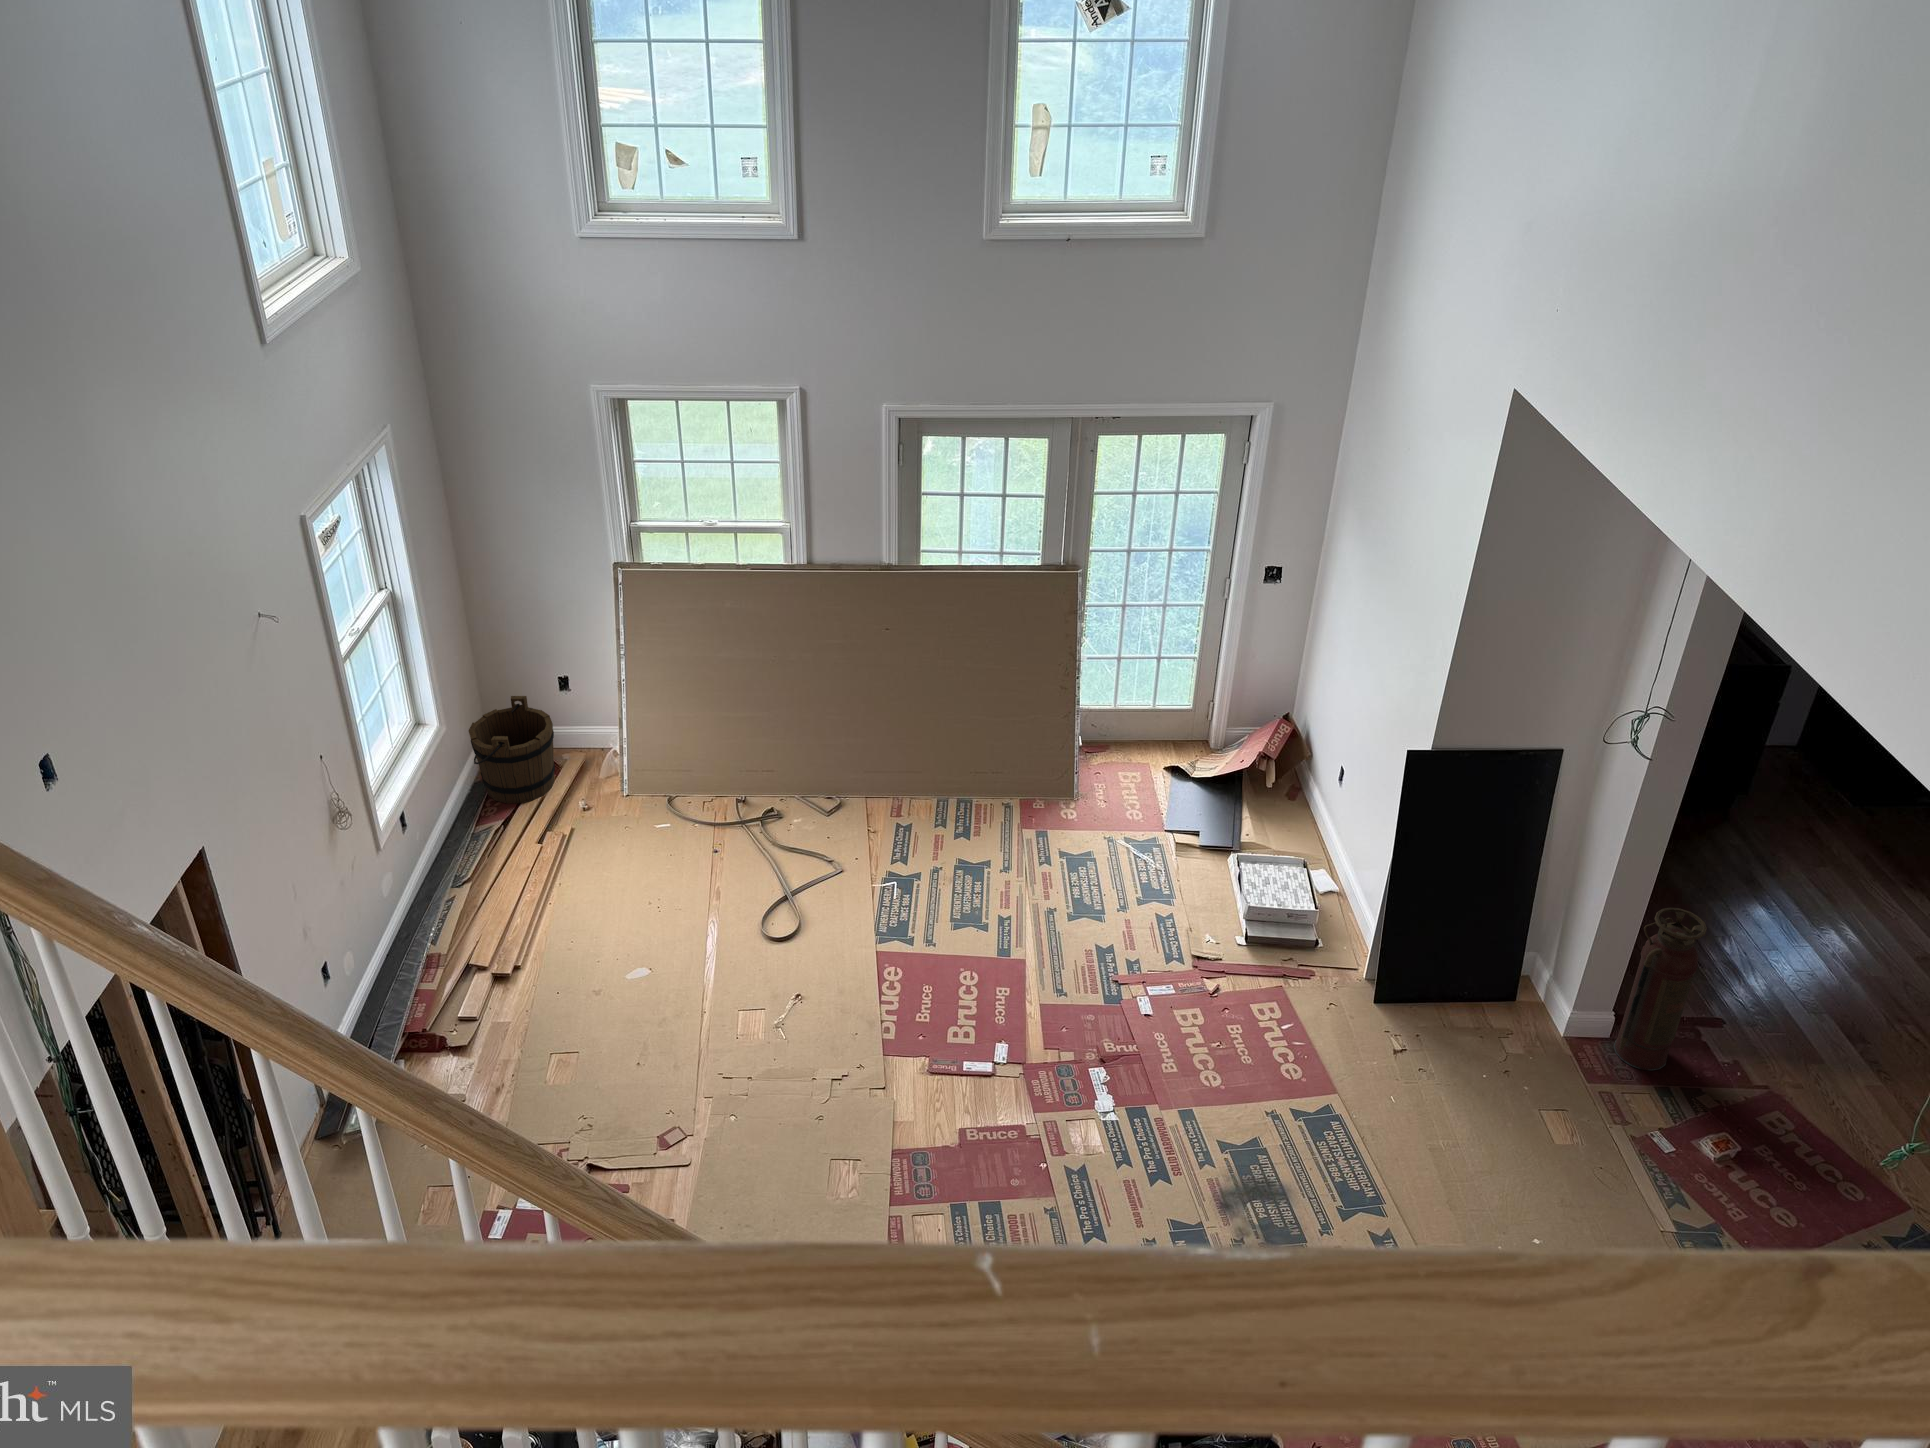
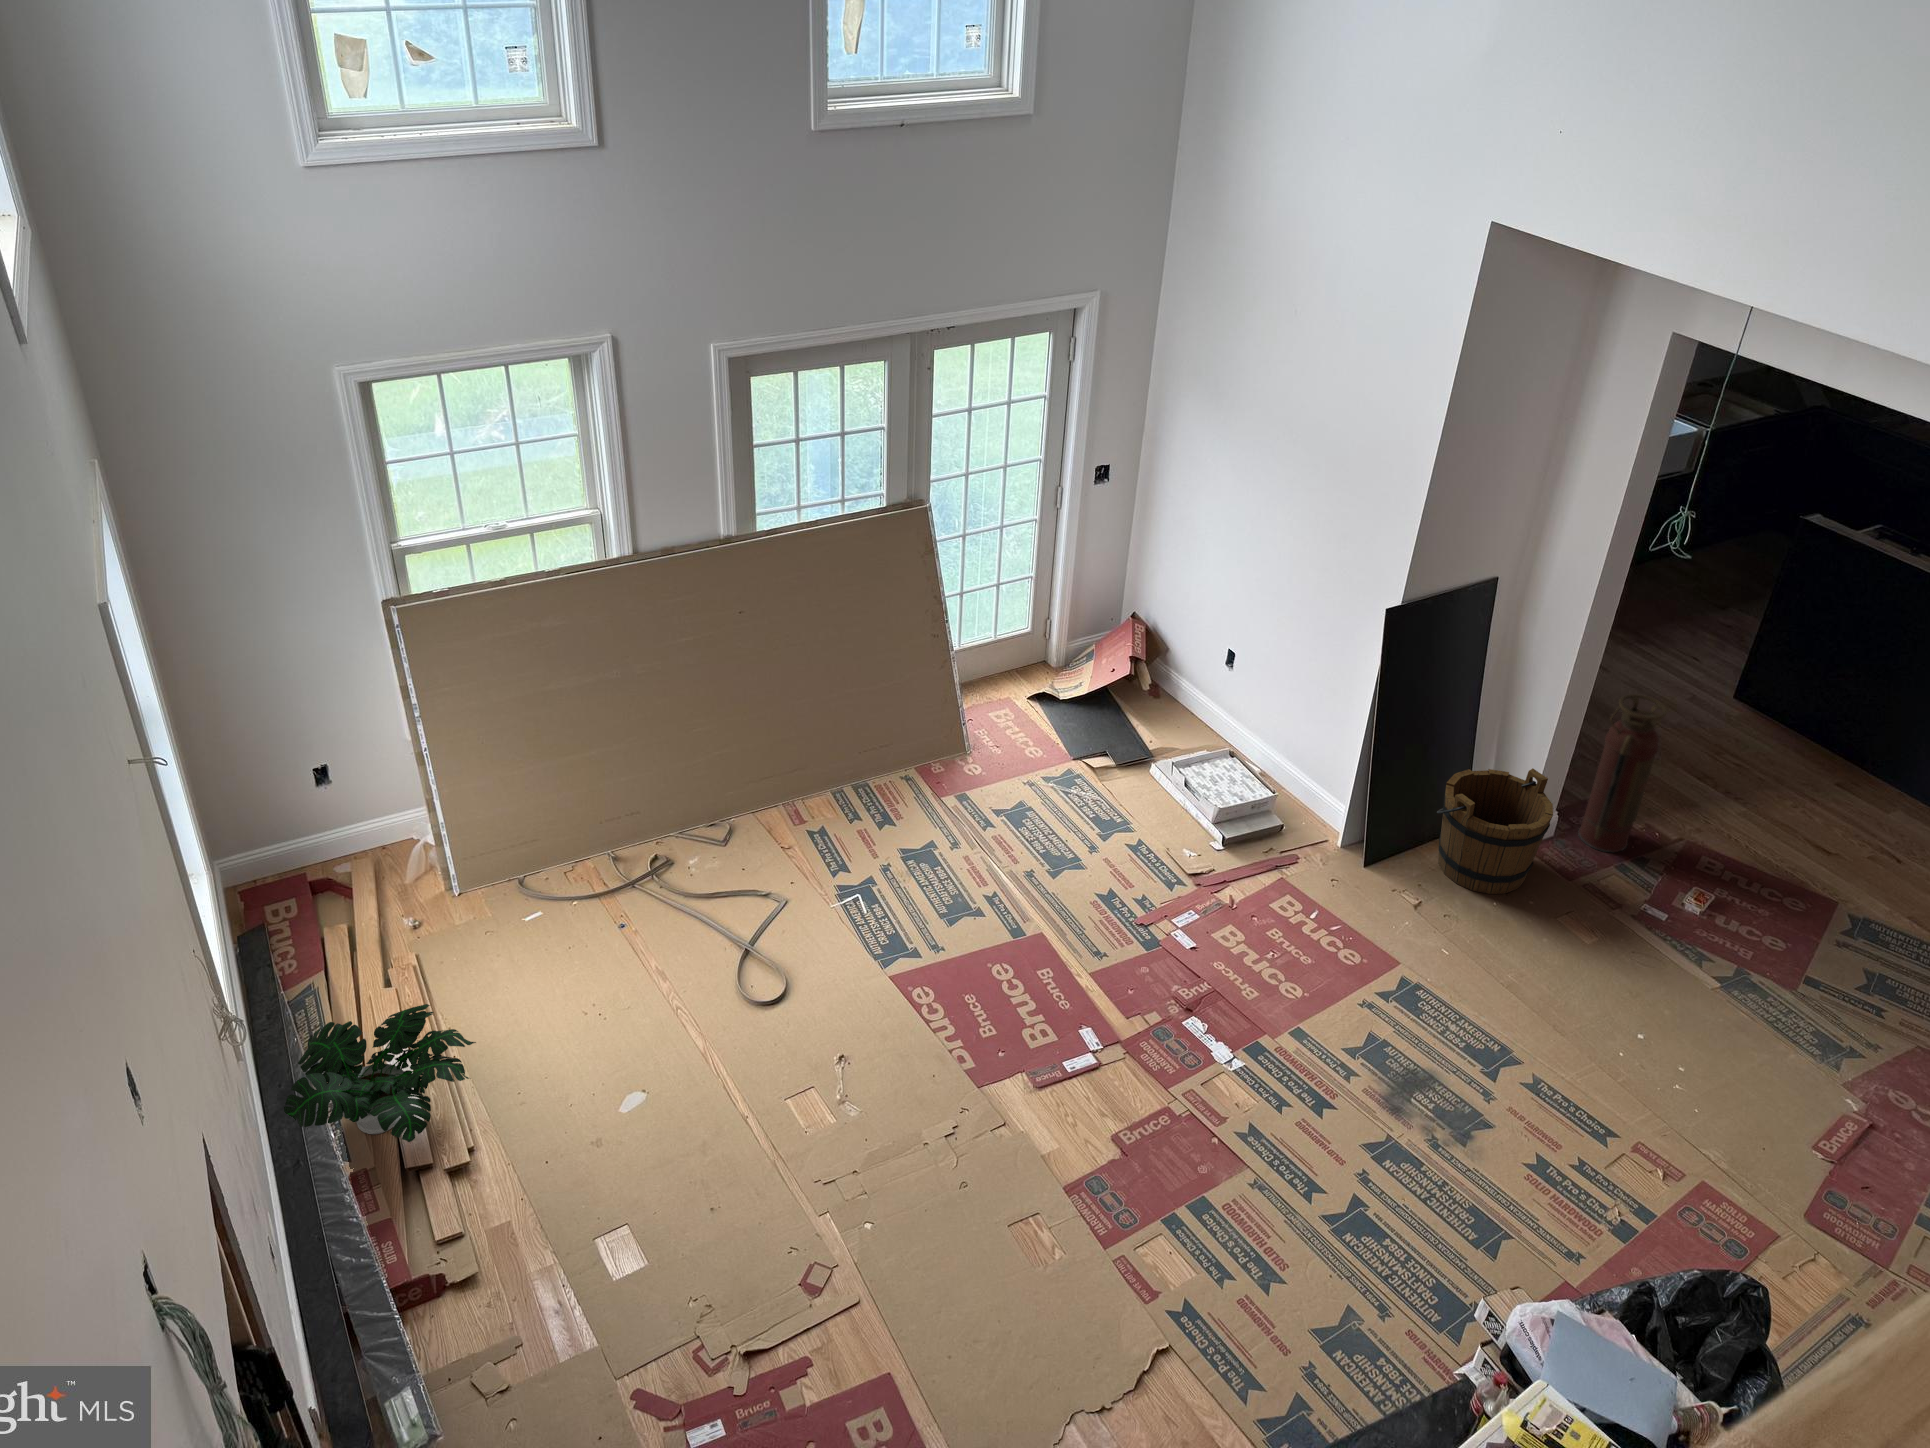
bucket: present [469,696,555,803] -> present [1437,768,1553,894]
potted plant: none [409,850,549,945] -> present [284,1004,476,1142]

